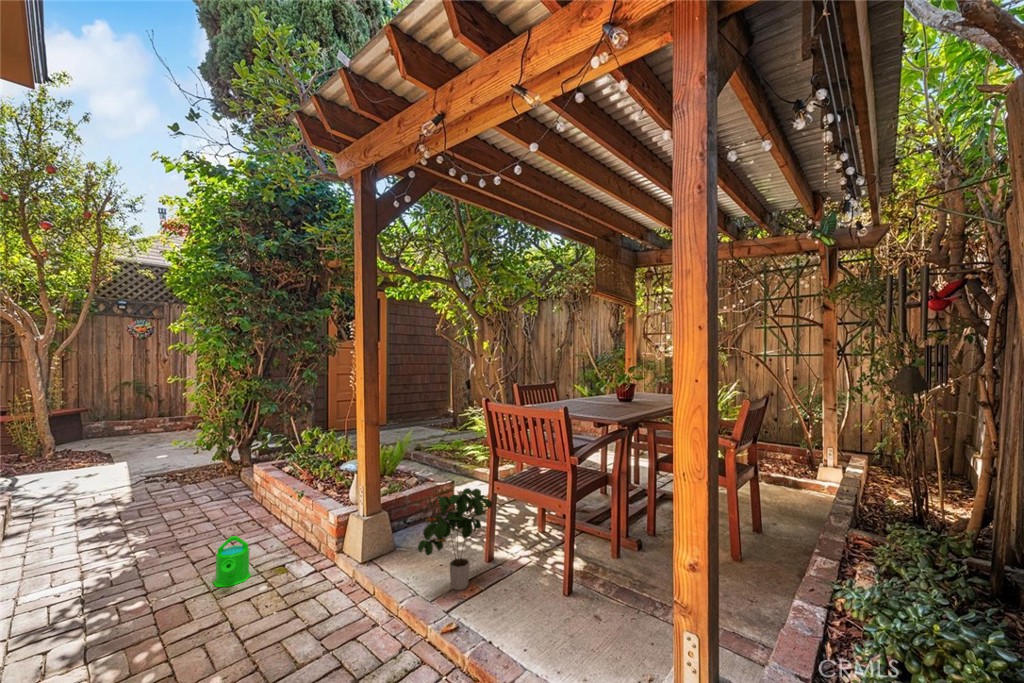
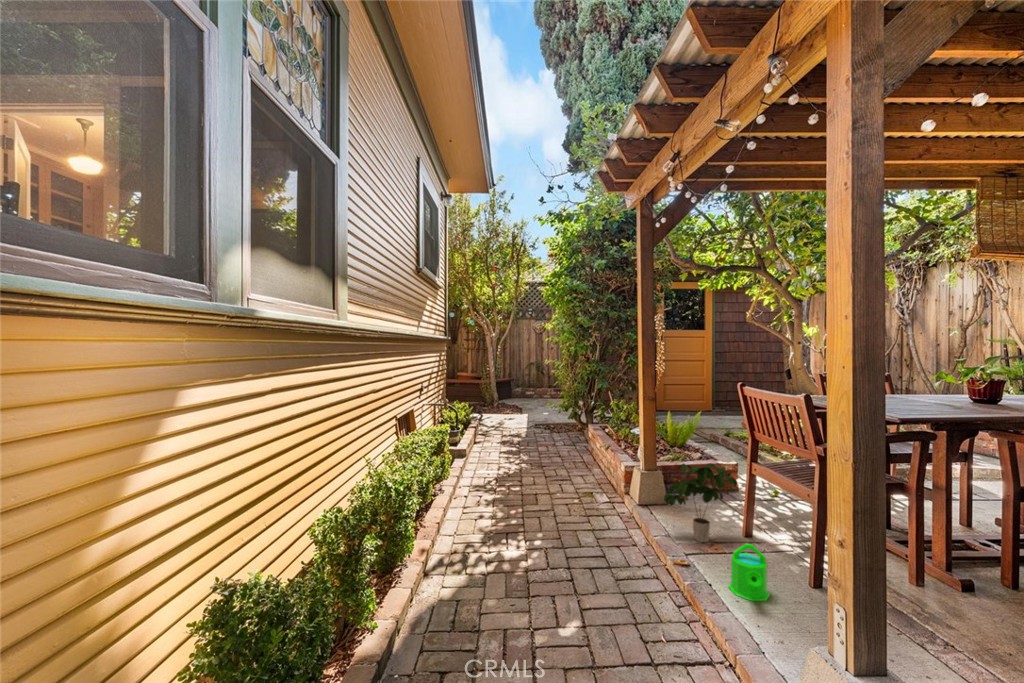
watering can: present [213,536,251,587] -> present [729,543,770,601]

